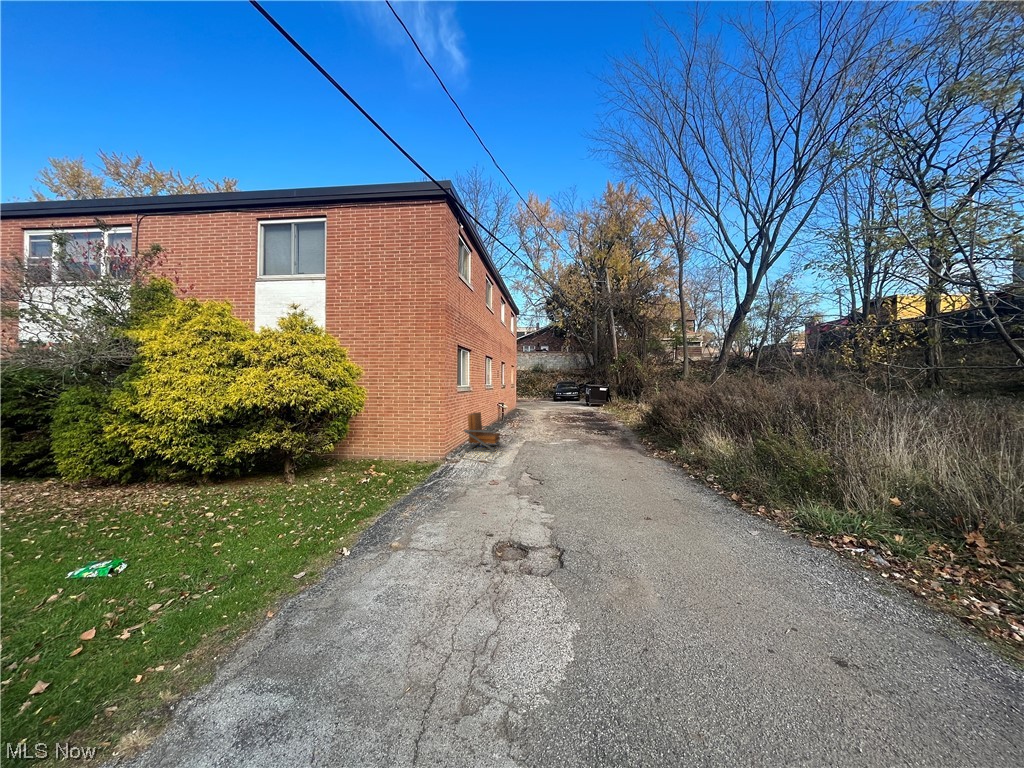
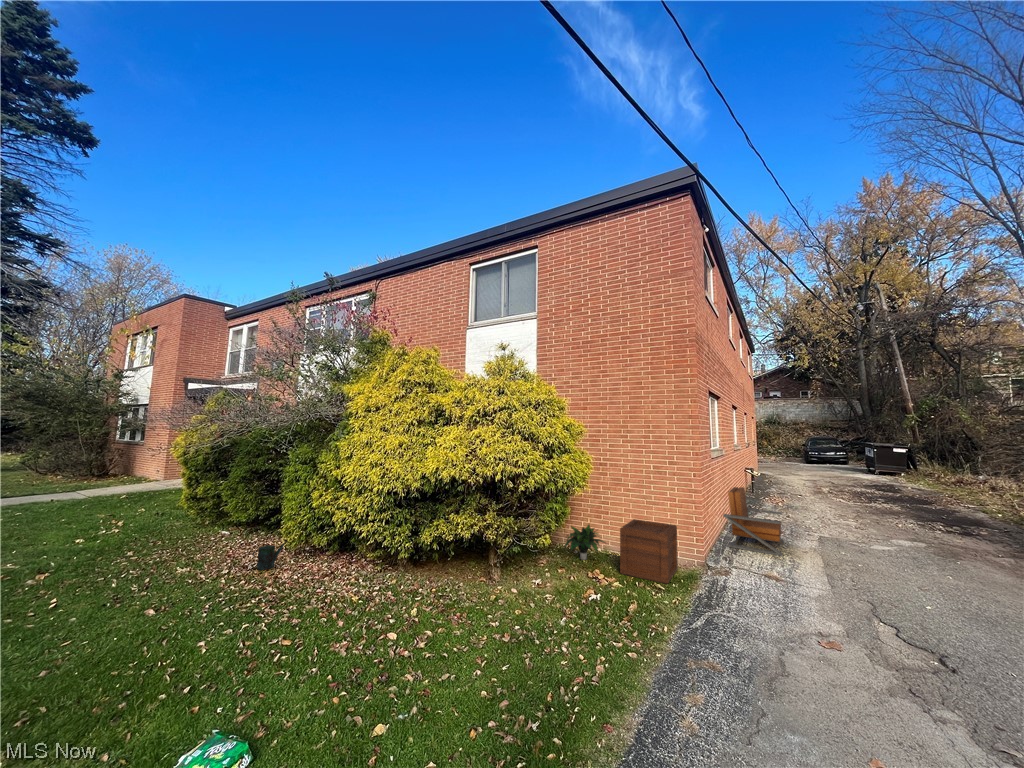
wooden crate: none [387,434,427,470] -> present [620,519,678,584]
potted plant: none [347,440,381,465] -> present [565,524,605,560]
watering can: none [34,472,72,499] -> present [253,540,288,570]

